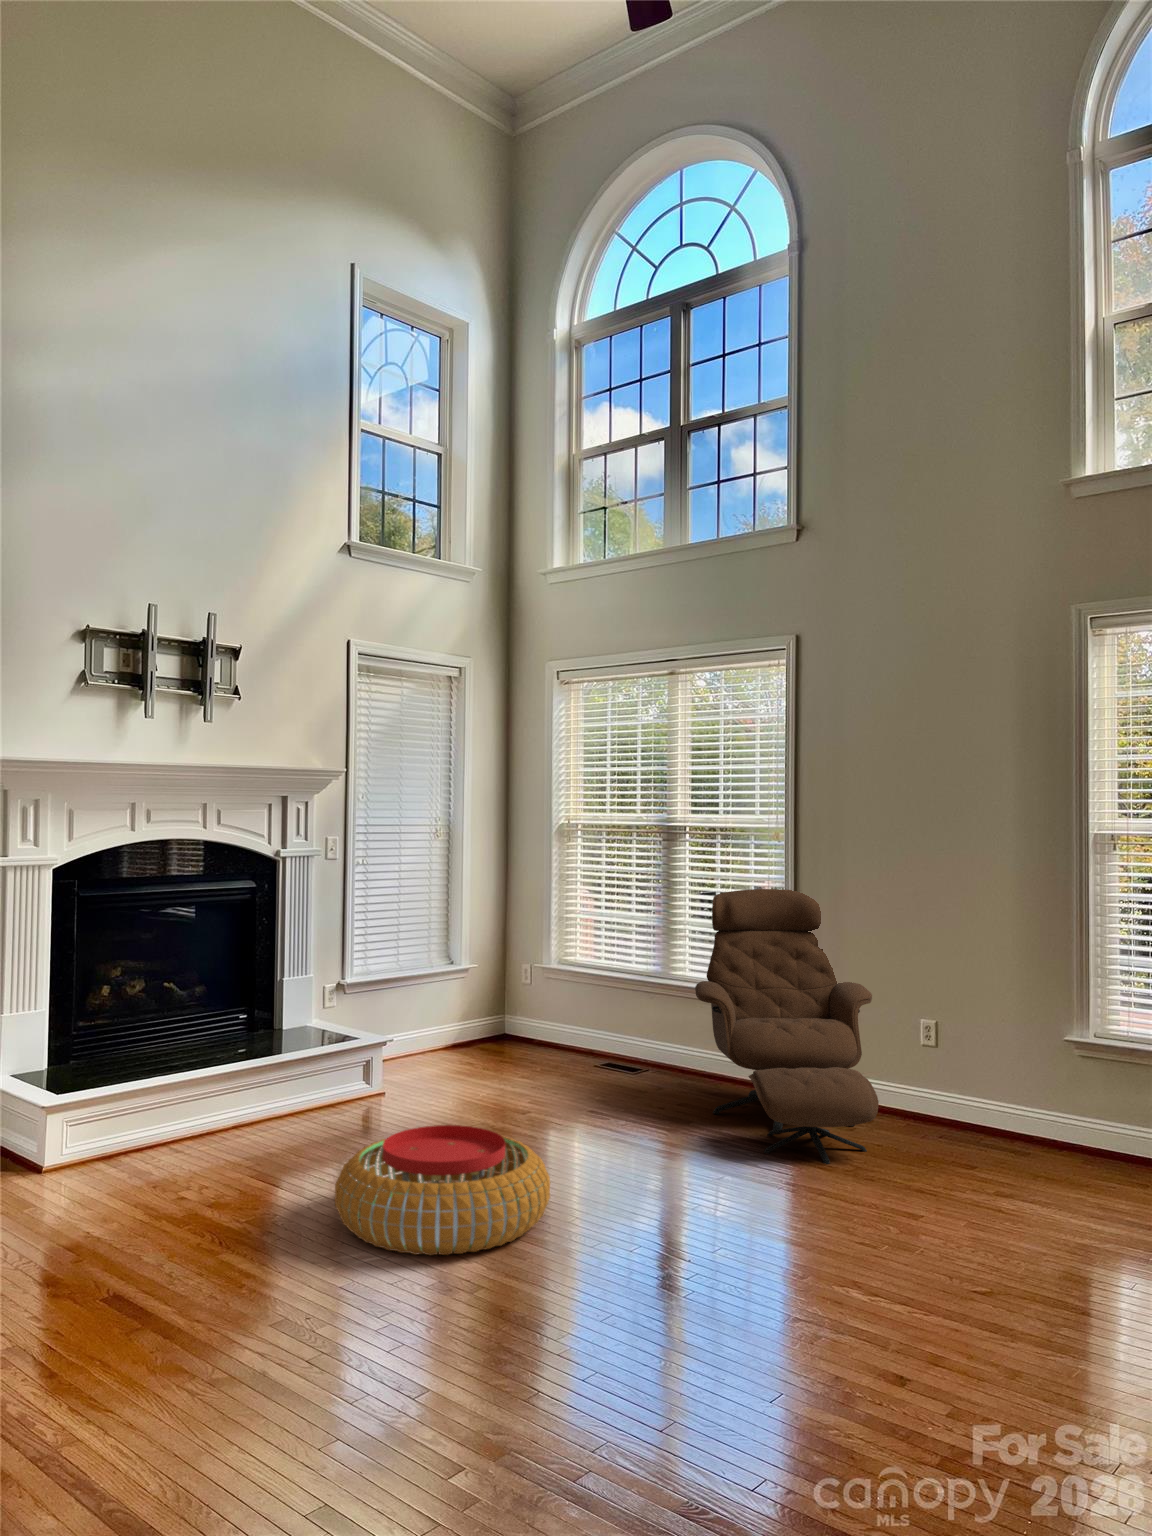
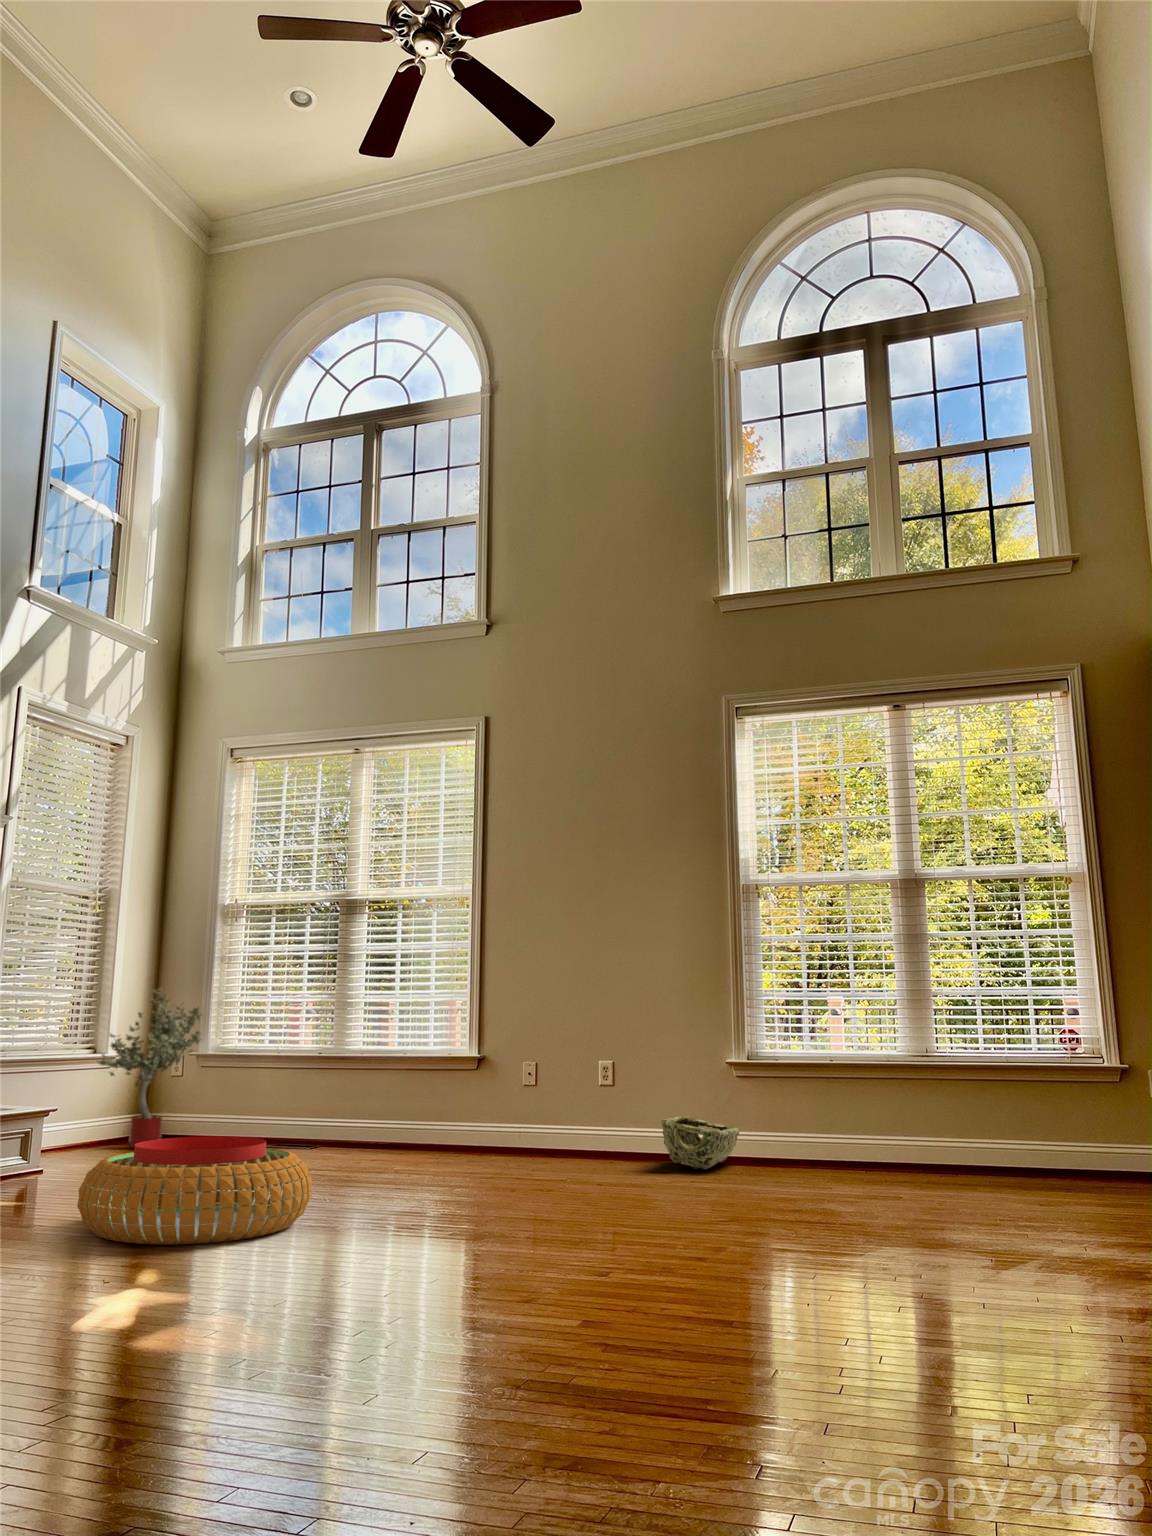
lounge chair: present [695,889,879,1164] -> none [391,950,581,1179]
potted tree: none [443,907,543,1056] -> present [97,988,202,1147]
woven basket: none [974,1095,1077,1169] -> present [661,1117,739,1169]

